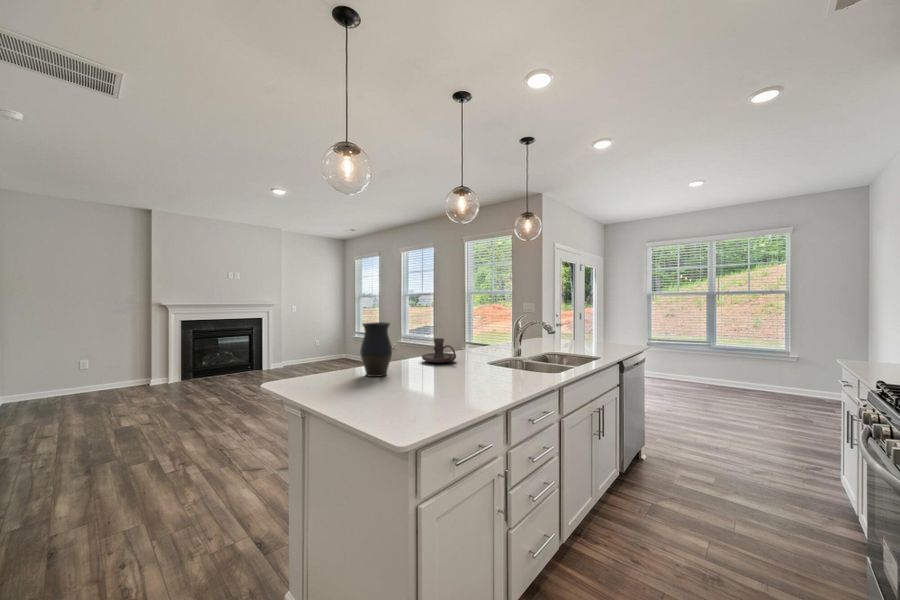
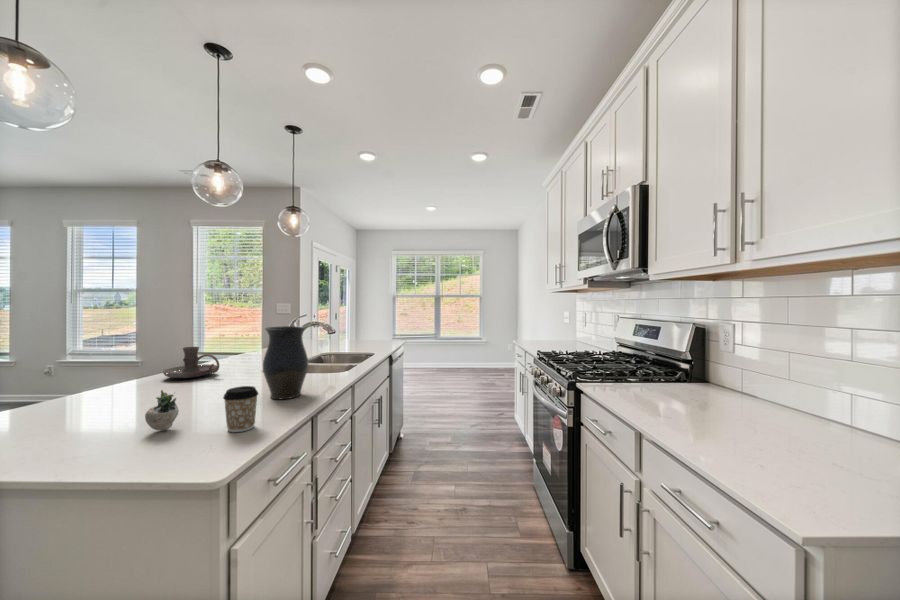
vase: present [360,322,392,377] -> present [263,326,308,399]
succulent plant: none [386,365,426,400] -> present [145,379,208,430]
coffee cup: none [428,375,453,413] -> present [223,386,258,432]

